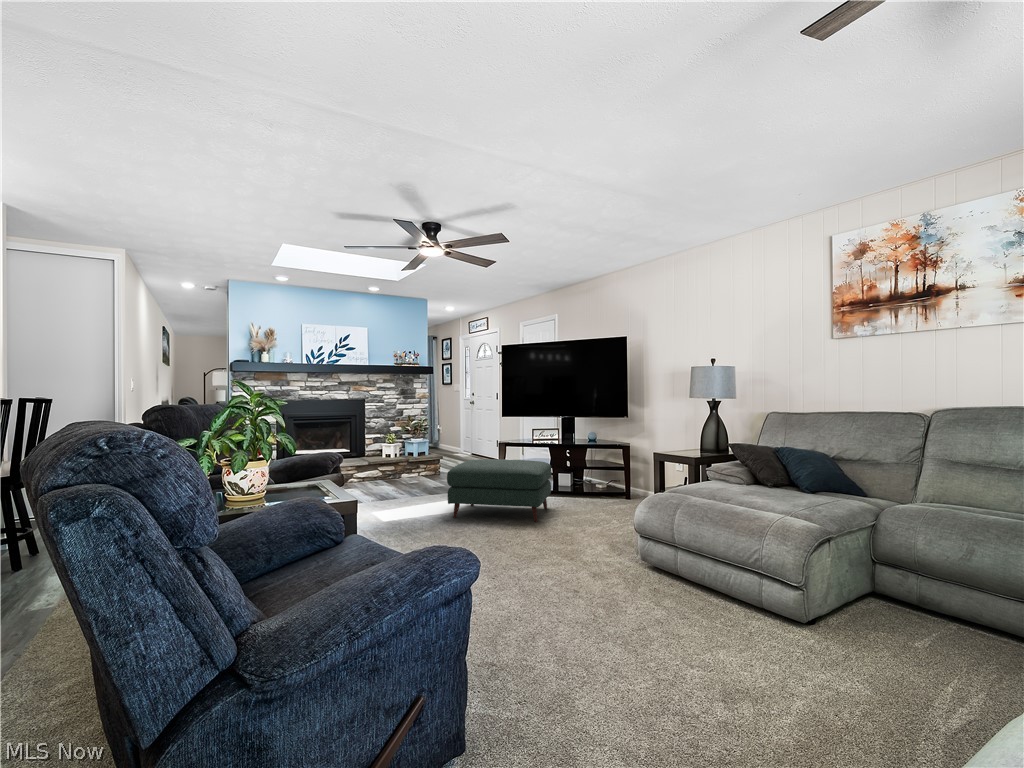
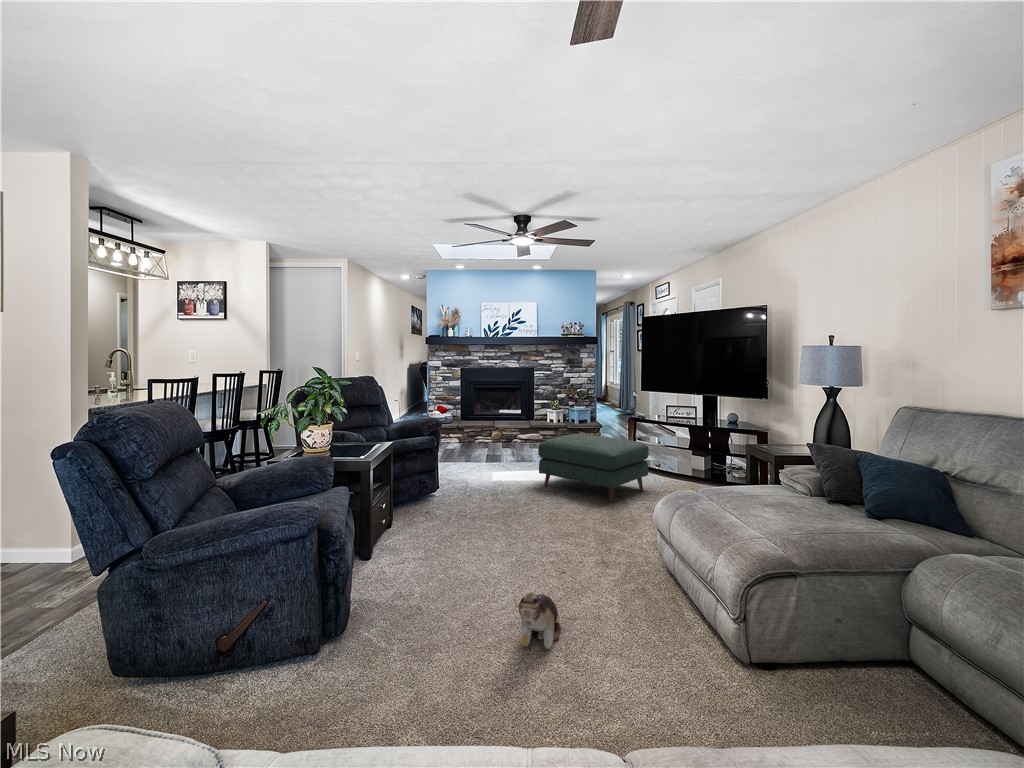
plush toy: none [626,588,681,649] -> present [514,592,561,649]

